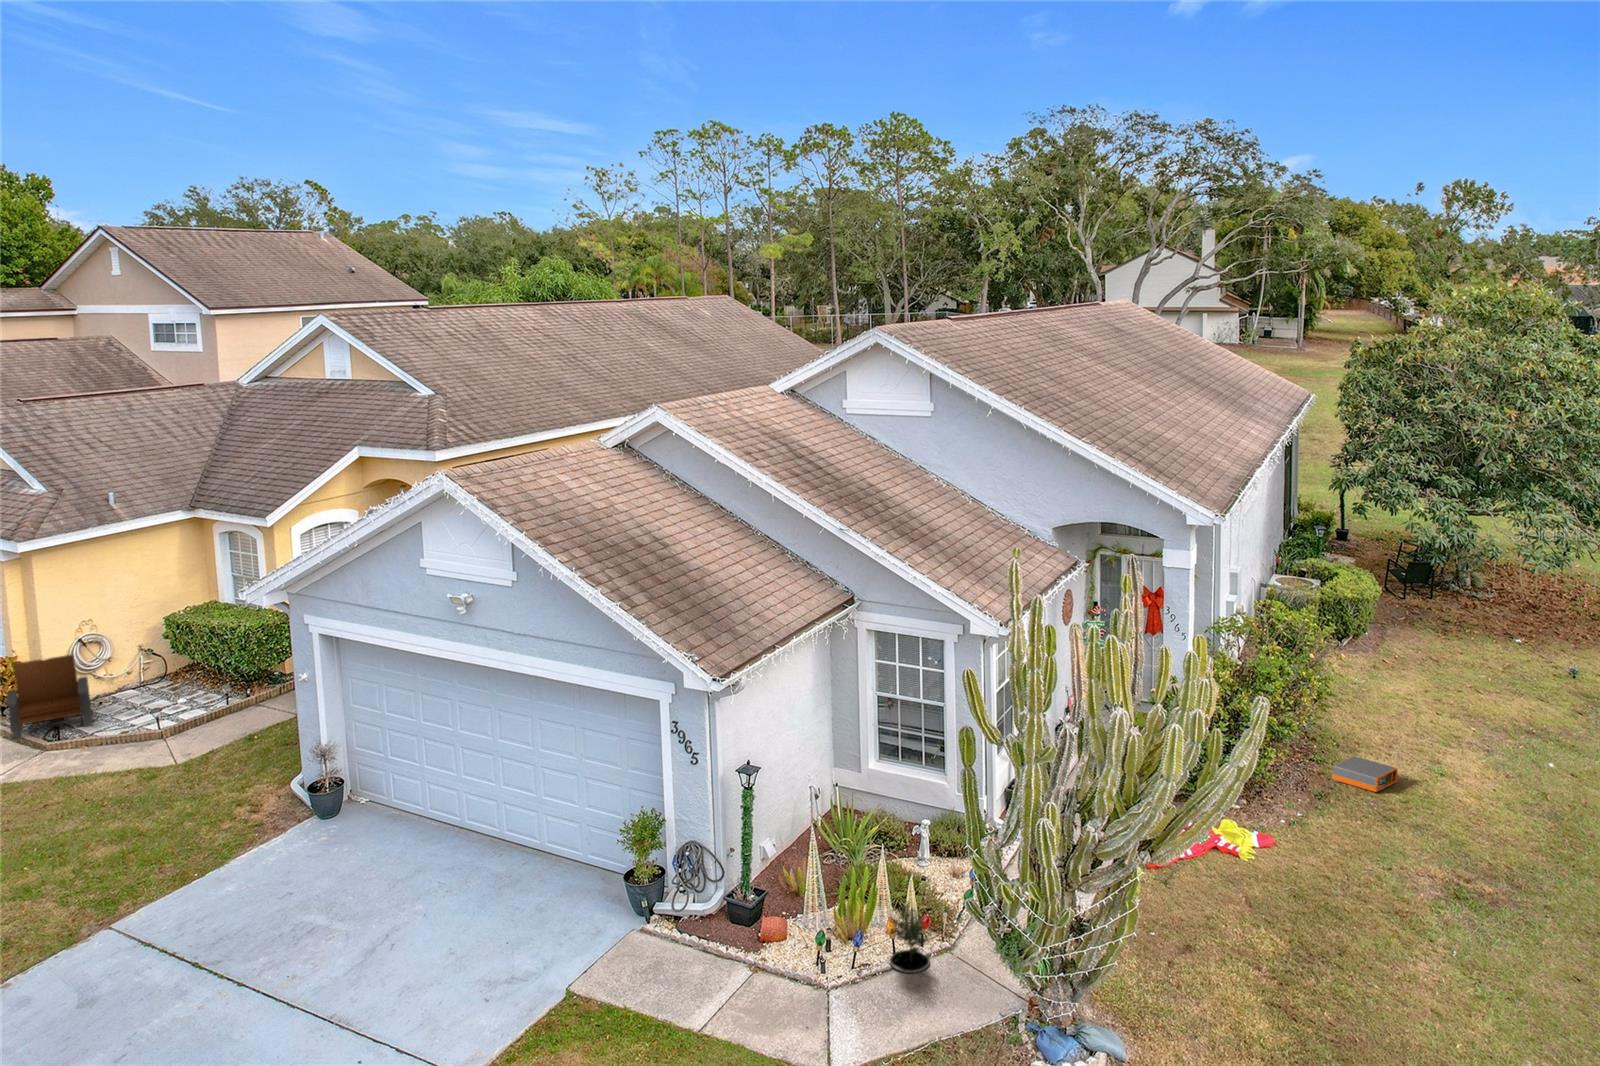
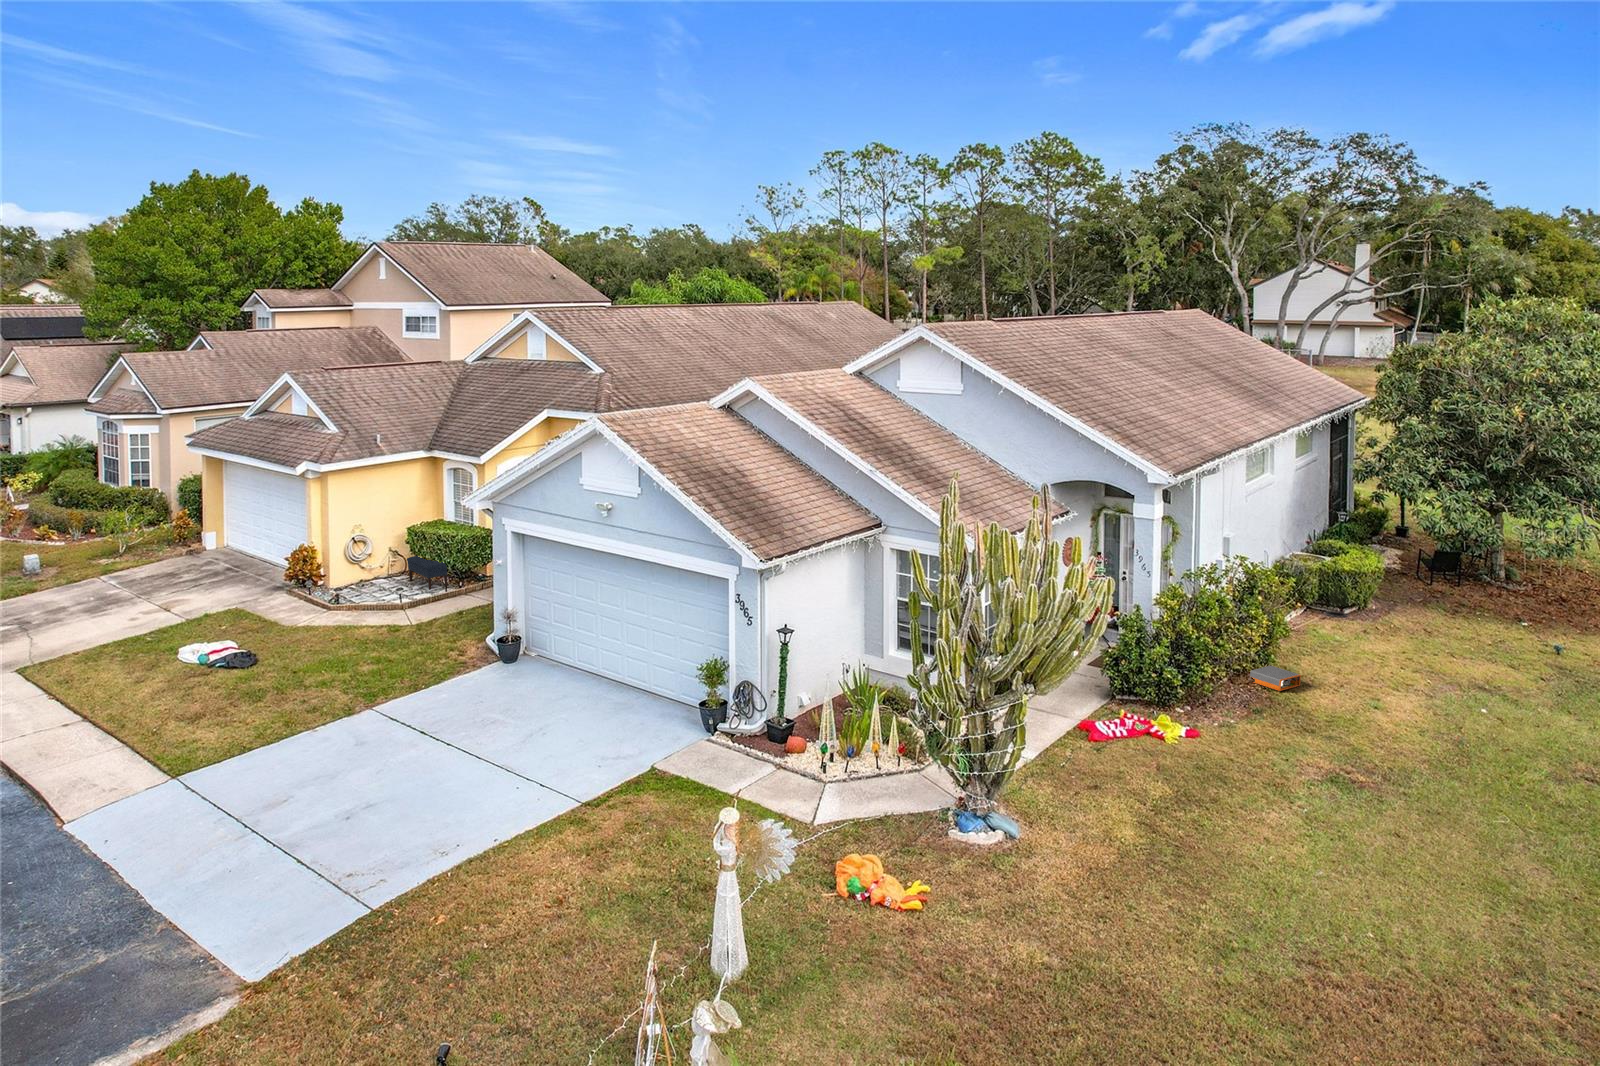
bench: none [166,653,228,703] -> present [407,556,448,590]
lounge chair: present [5,655,93,740] -> none [298,549,356,606]
potted tree: present [890,901,930,973] -> present [1326,585,1348,617]

